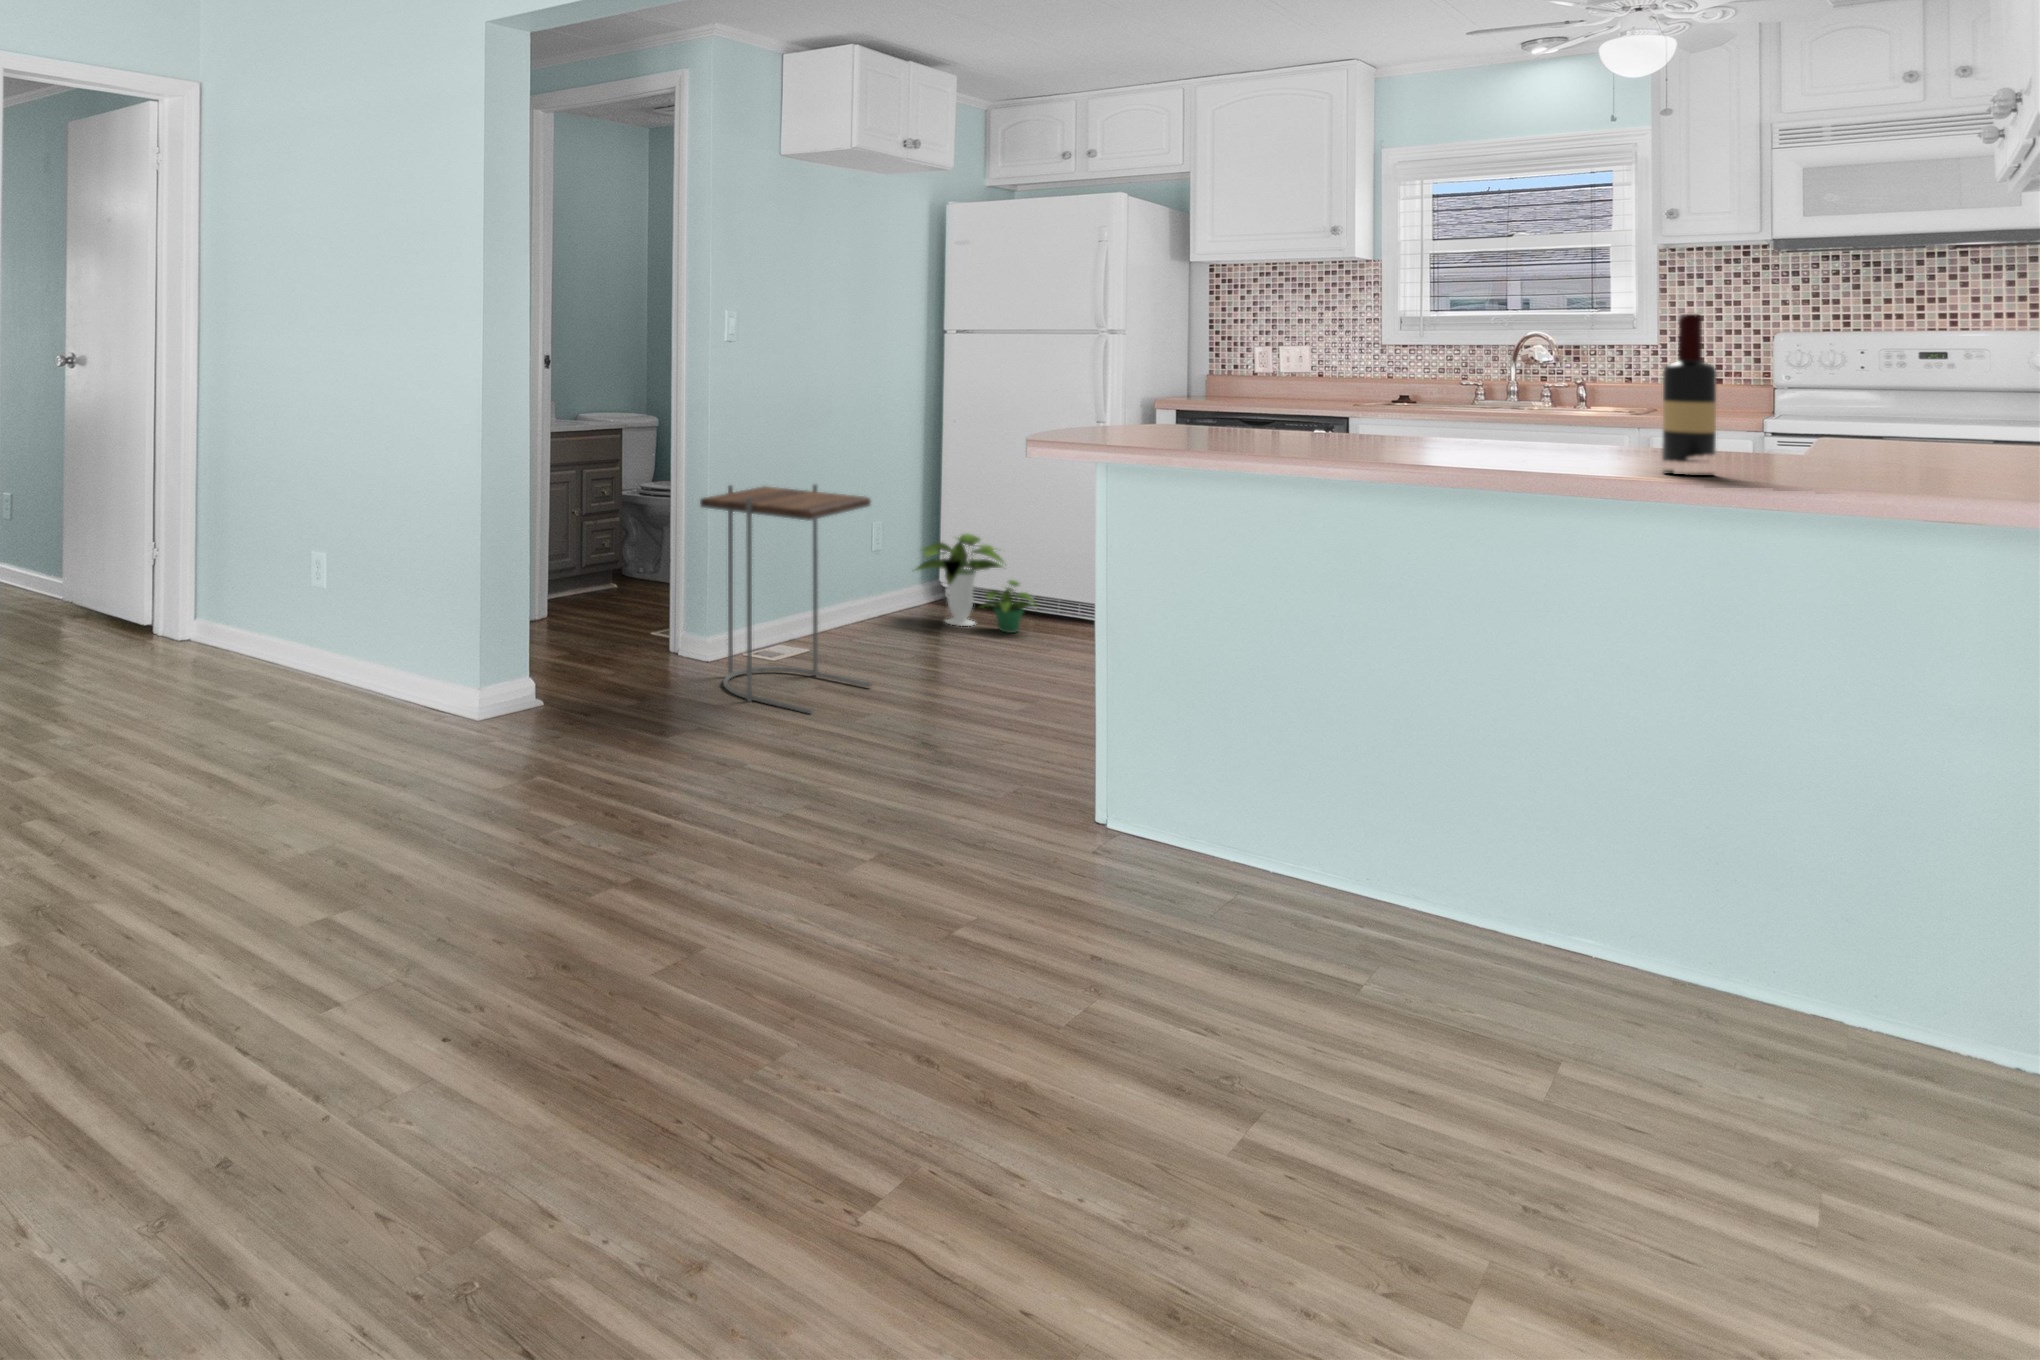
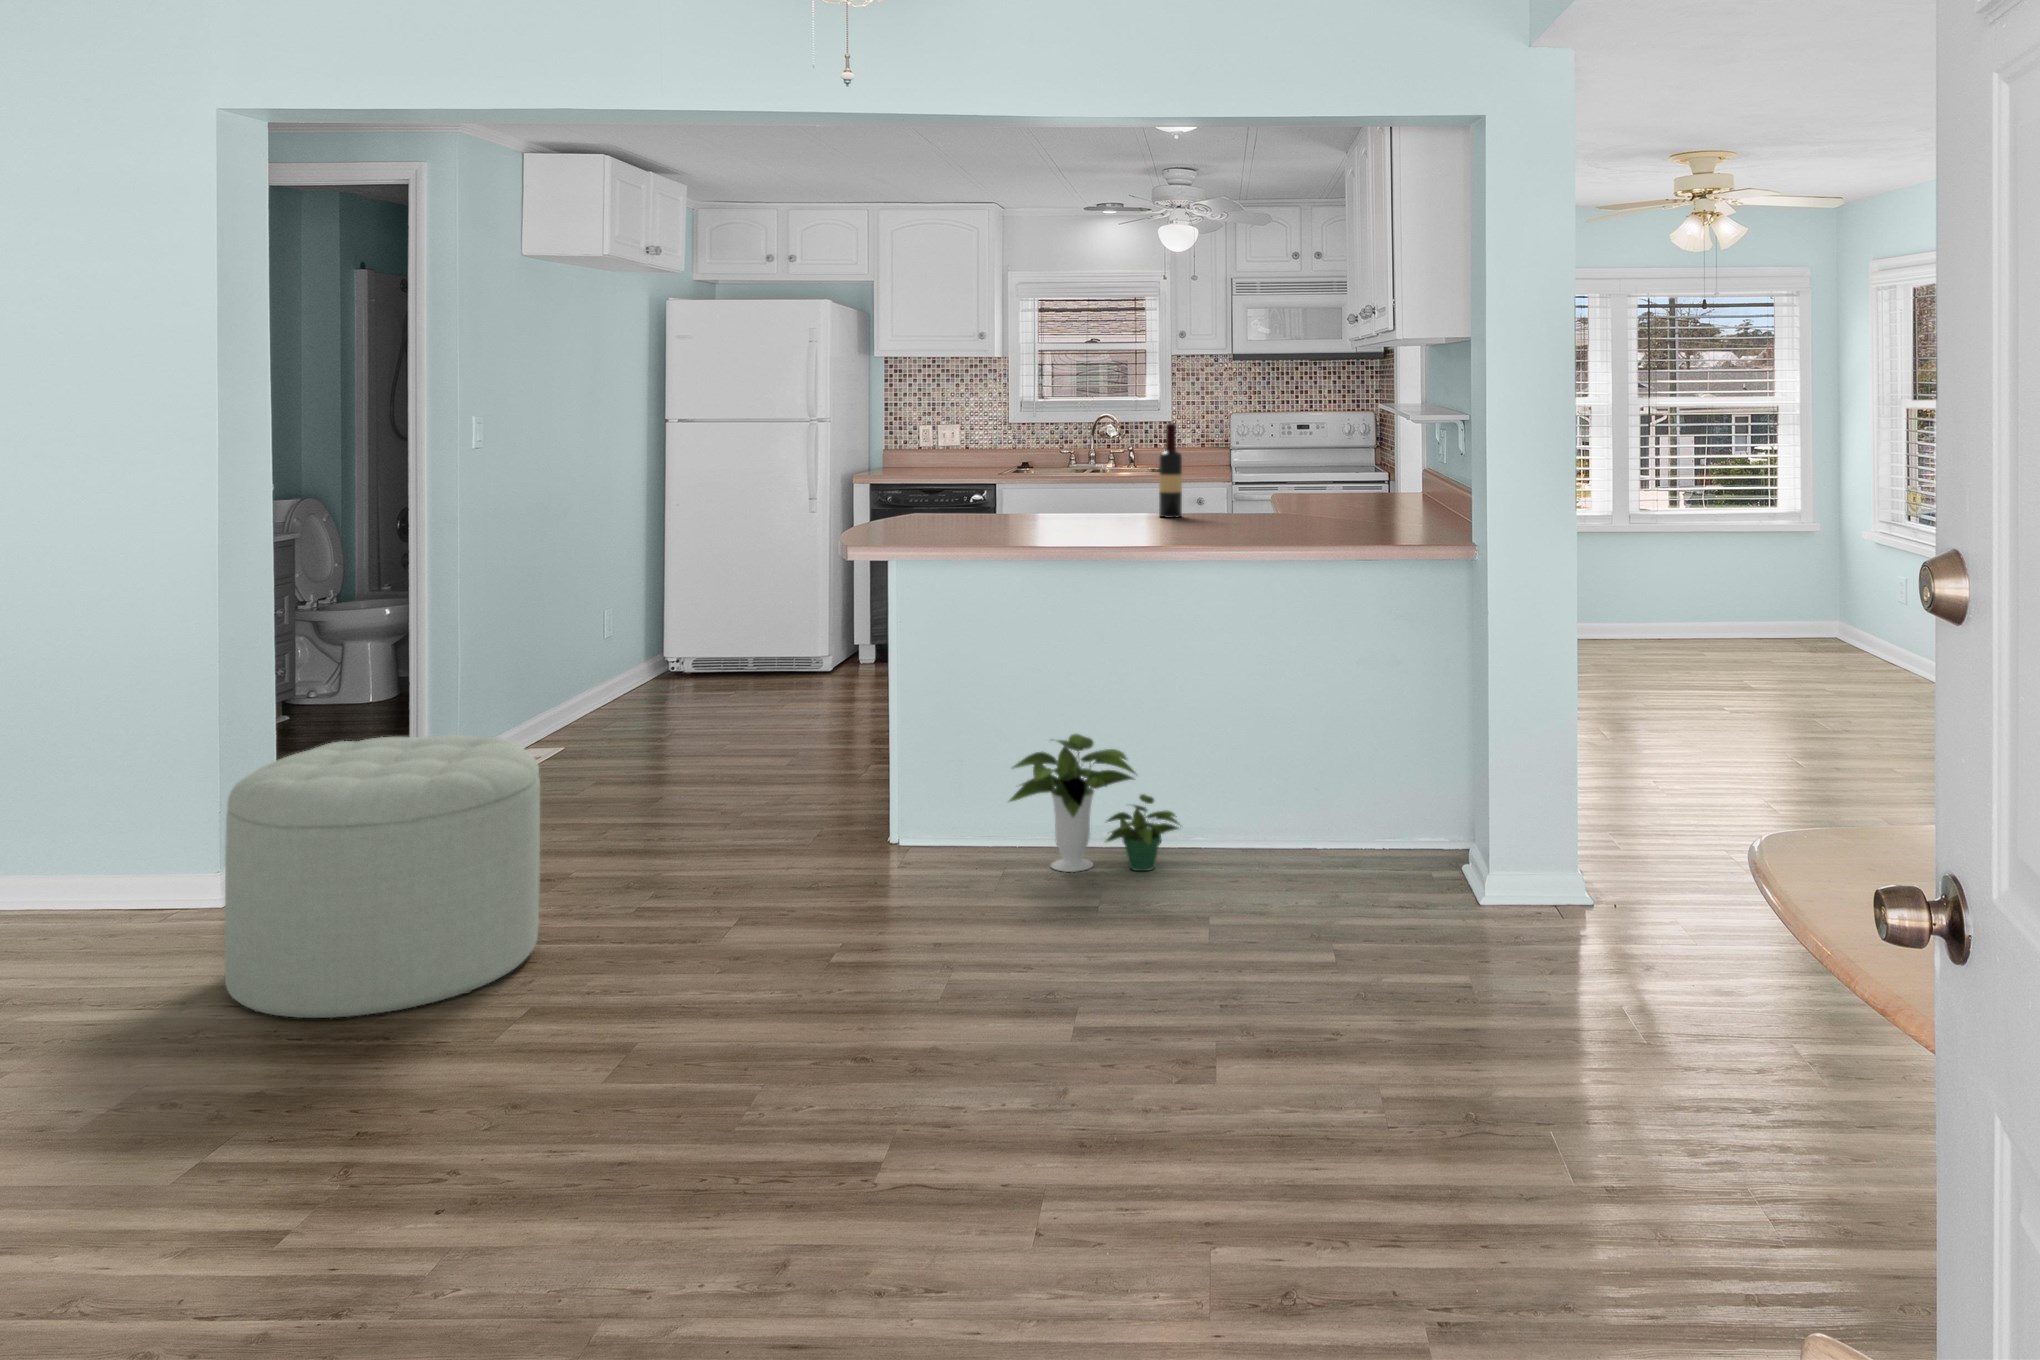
side table: present [700,485,871,714] -> none [483,571,641,777]
potted plant: present [915,534,1034,633] -> present [1010,734,1179,872]
ottoman: none [248,659,592,1037] -> present [225,735,540,1018]

